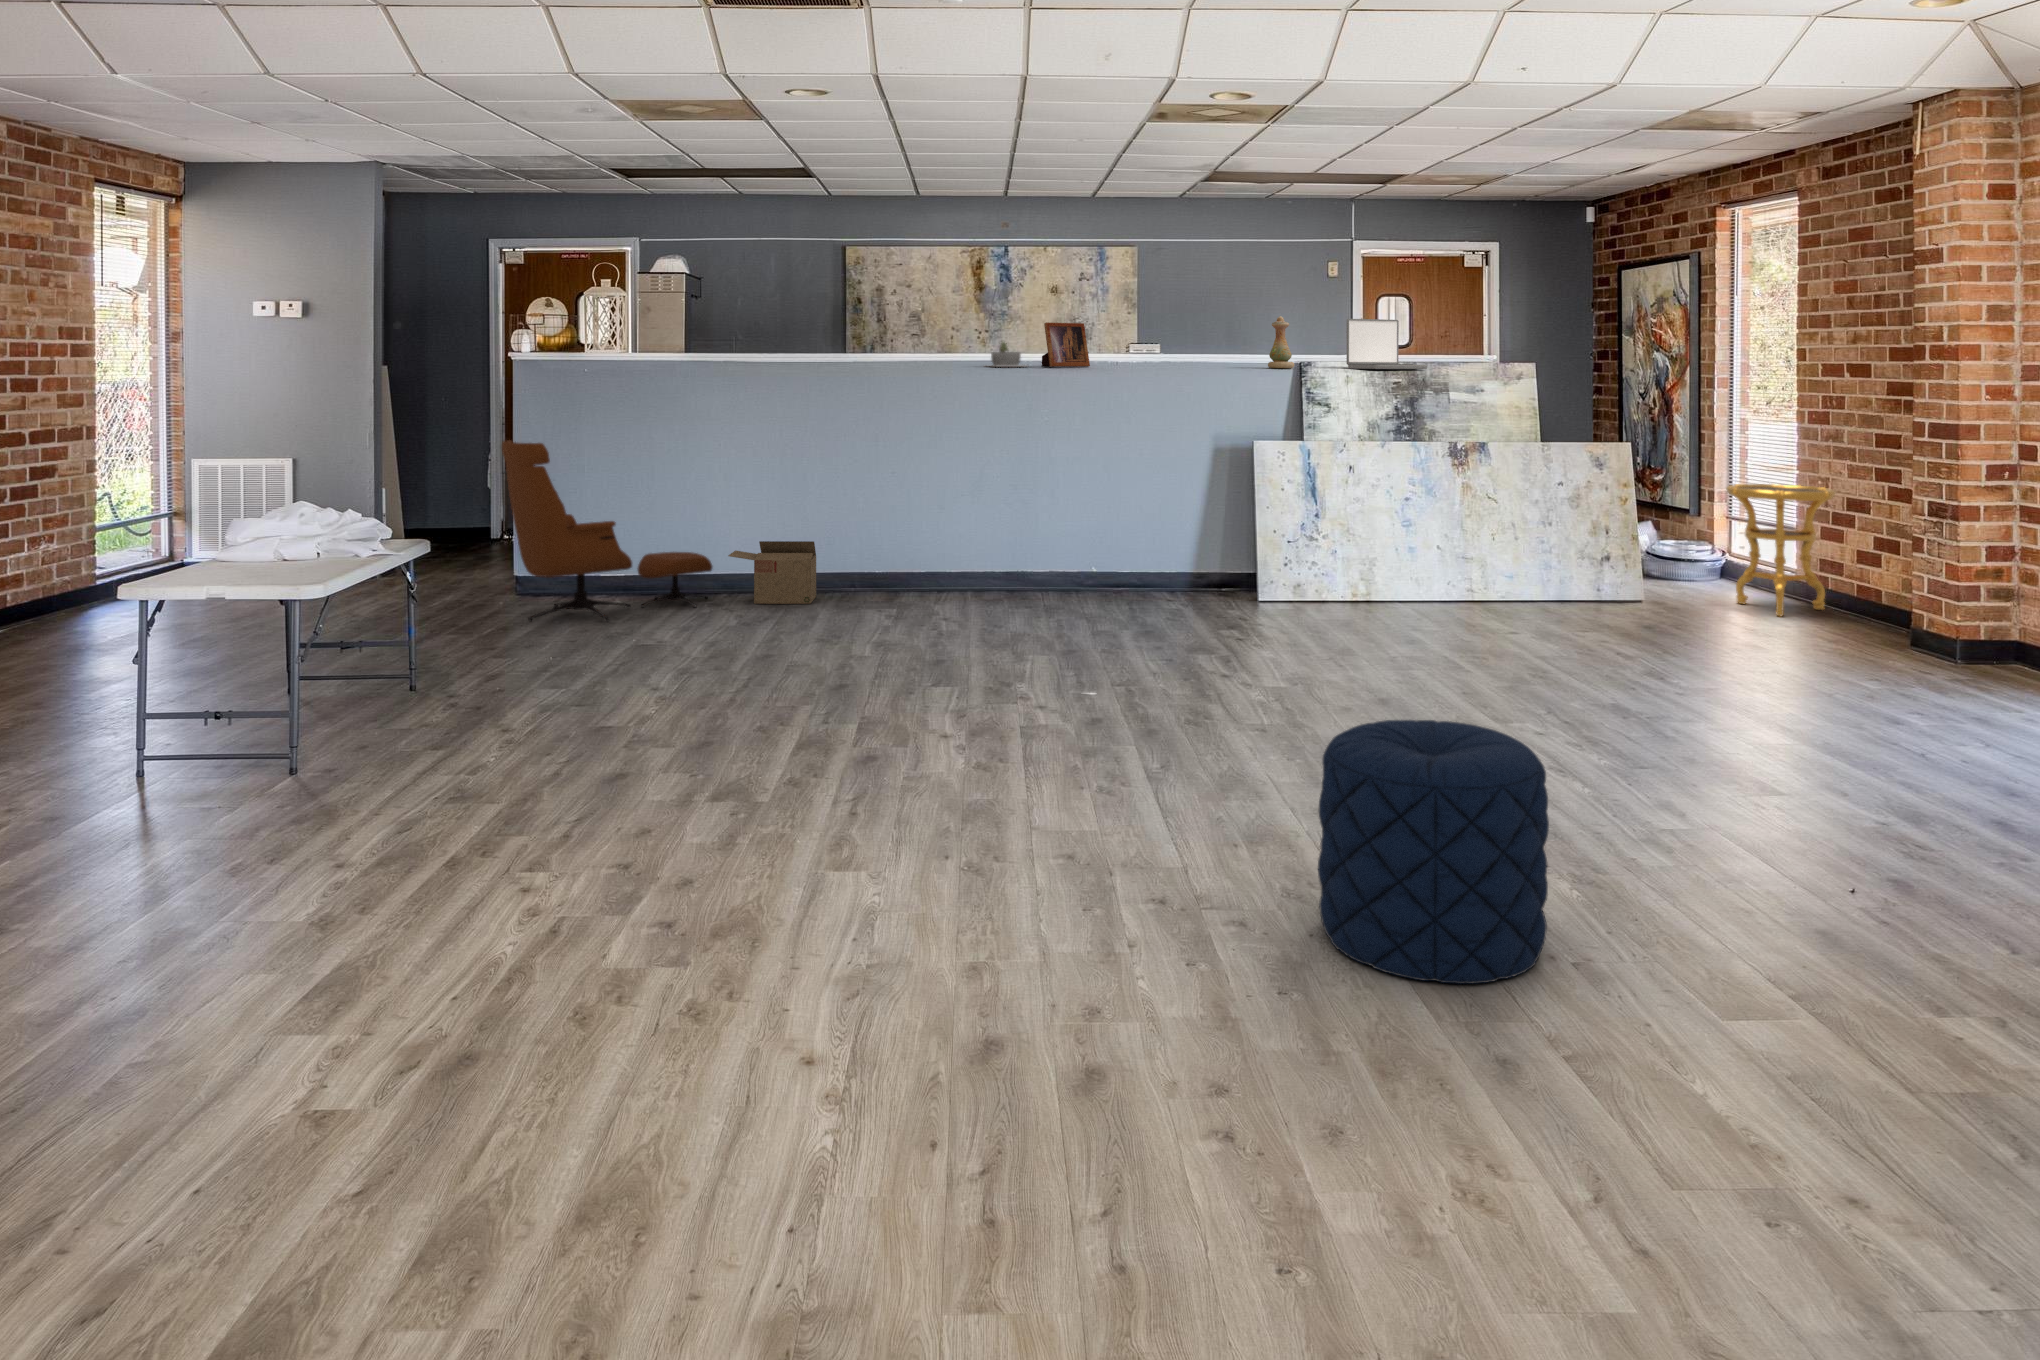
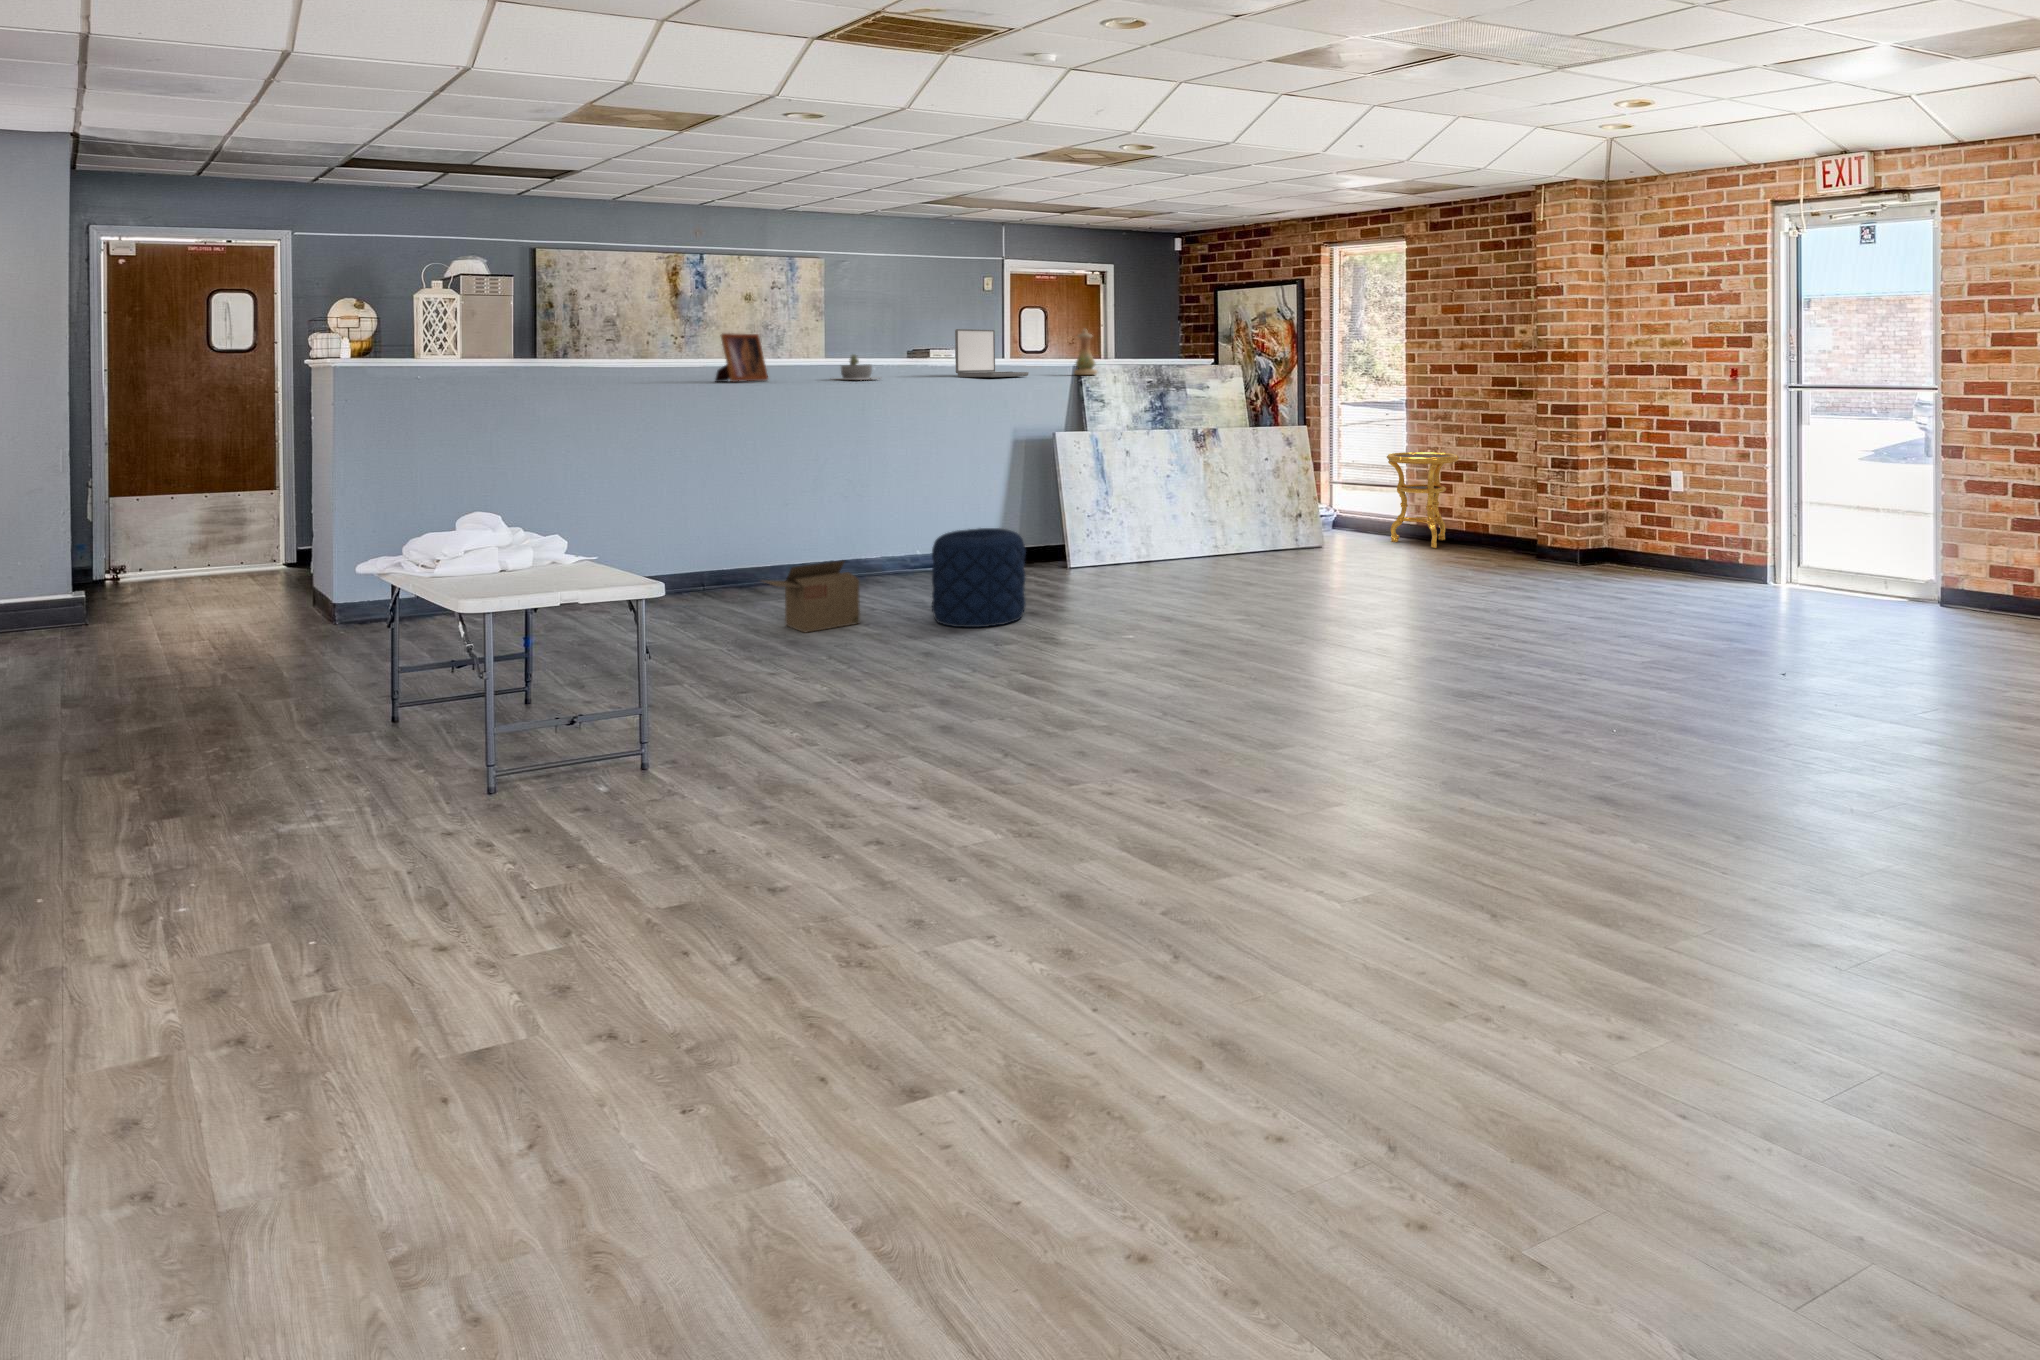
laptop: present [1346,319,1427,369] -> present [955,329,1029,377]
picture frame: present [1042,322,1090,367] -> present [715,333,768,382]
lounge chair: present [502,440,712,622] -> none [293,497,553,738]
cardboard box: present [728,541,816,604] -> present [764,560,860,633]
pouf: present [1318,720,1549,984] -> present [932,528,1026,627]

